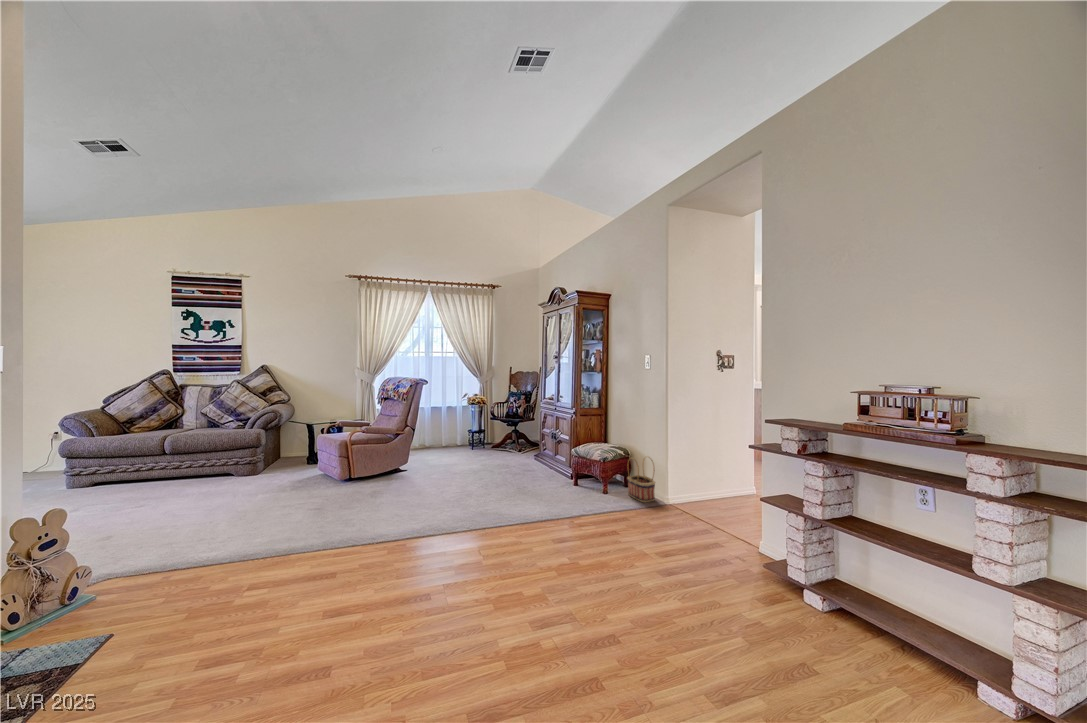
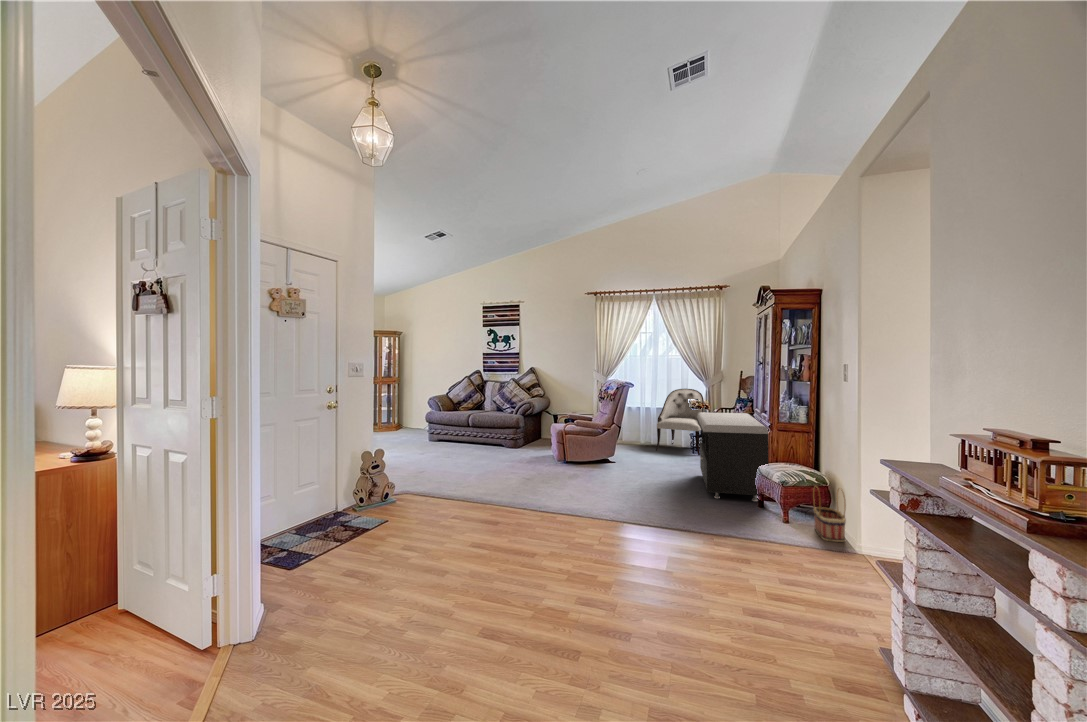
armchair: none [437,386,483,454] -> present [656,389,704,455]
storage bench: none [499,404,581,487] -> present [697,412,768,501]

